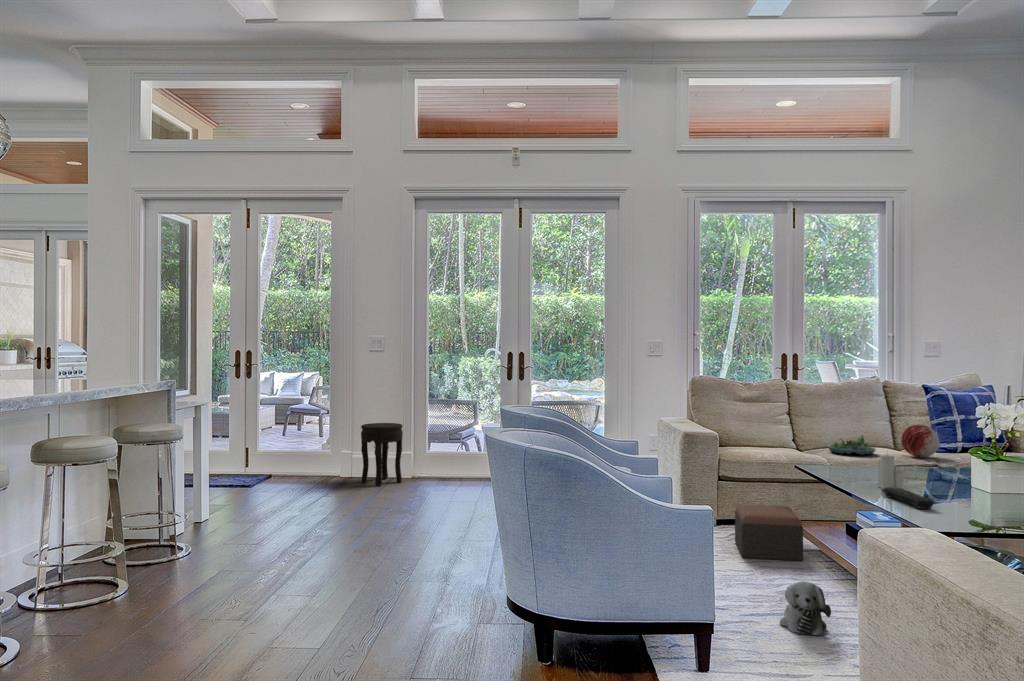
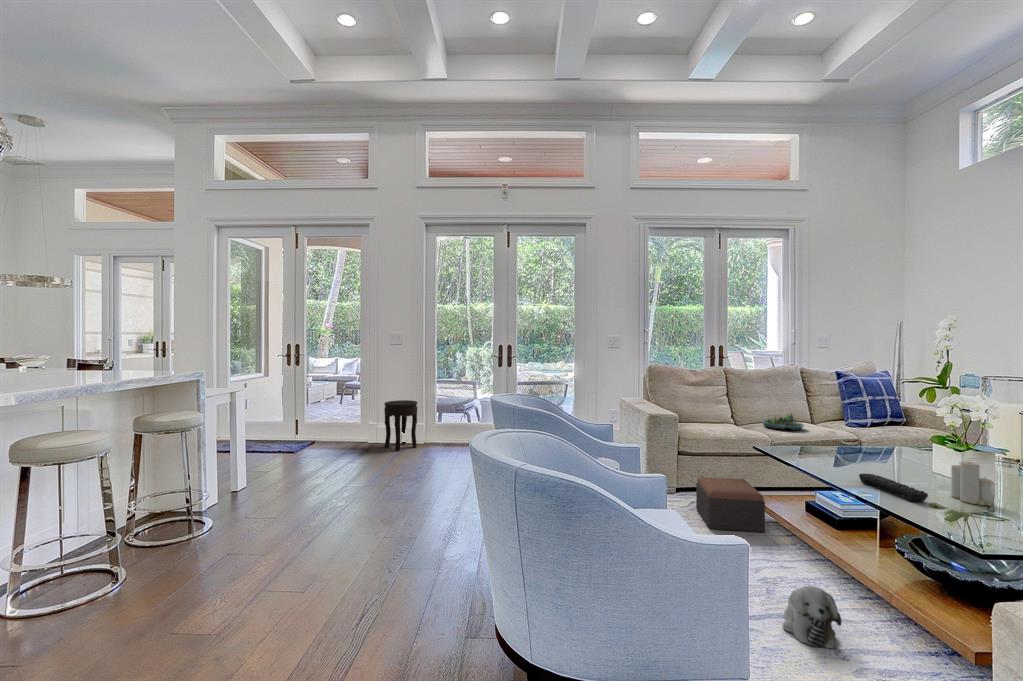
decorative orb: present [901,425,940,457] -> none [825,405,859,432]
candle: present [878,454,903,490] -> present [951,462,992,506]

